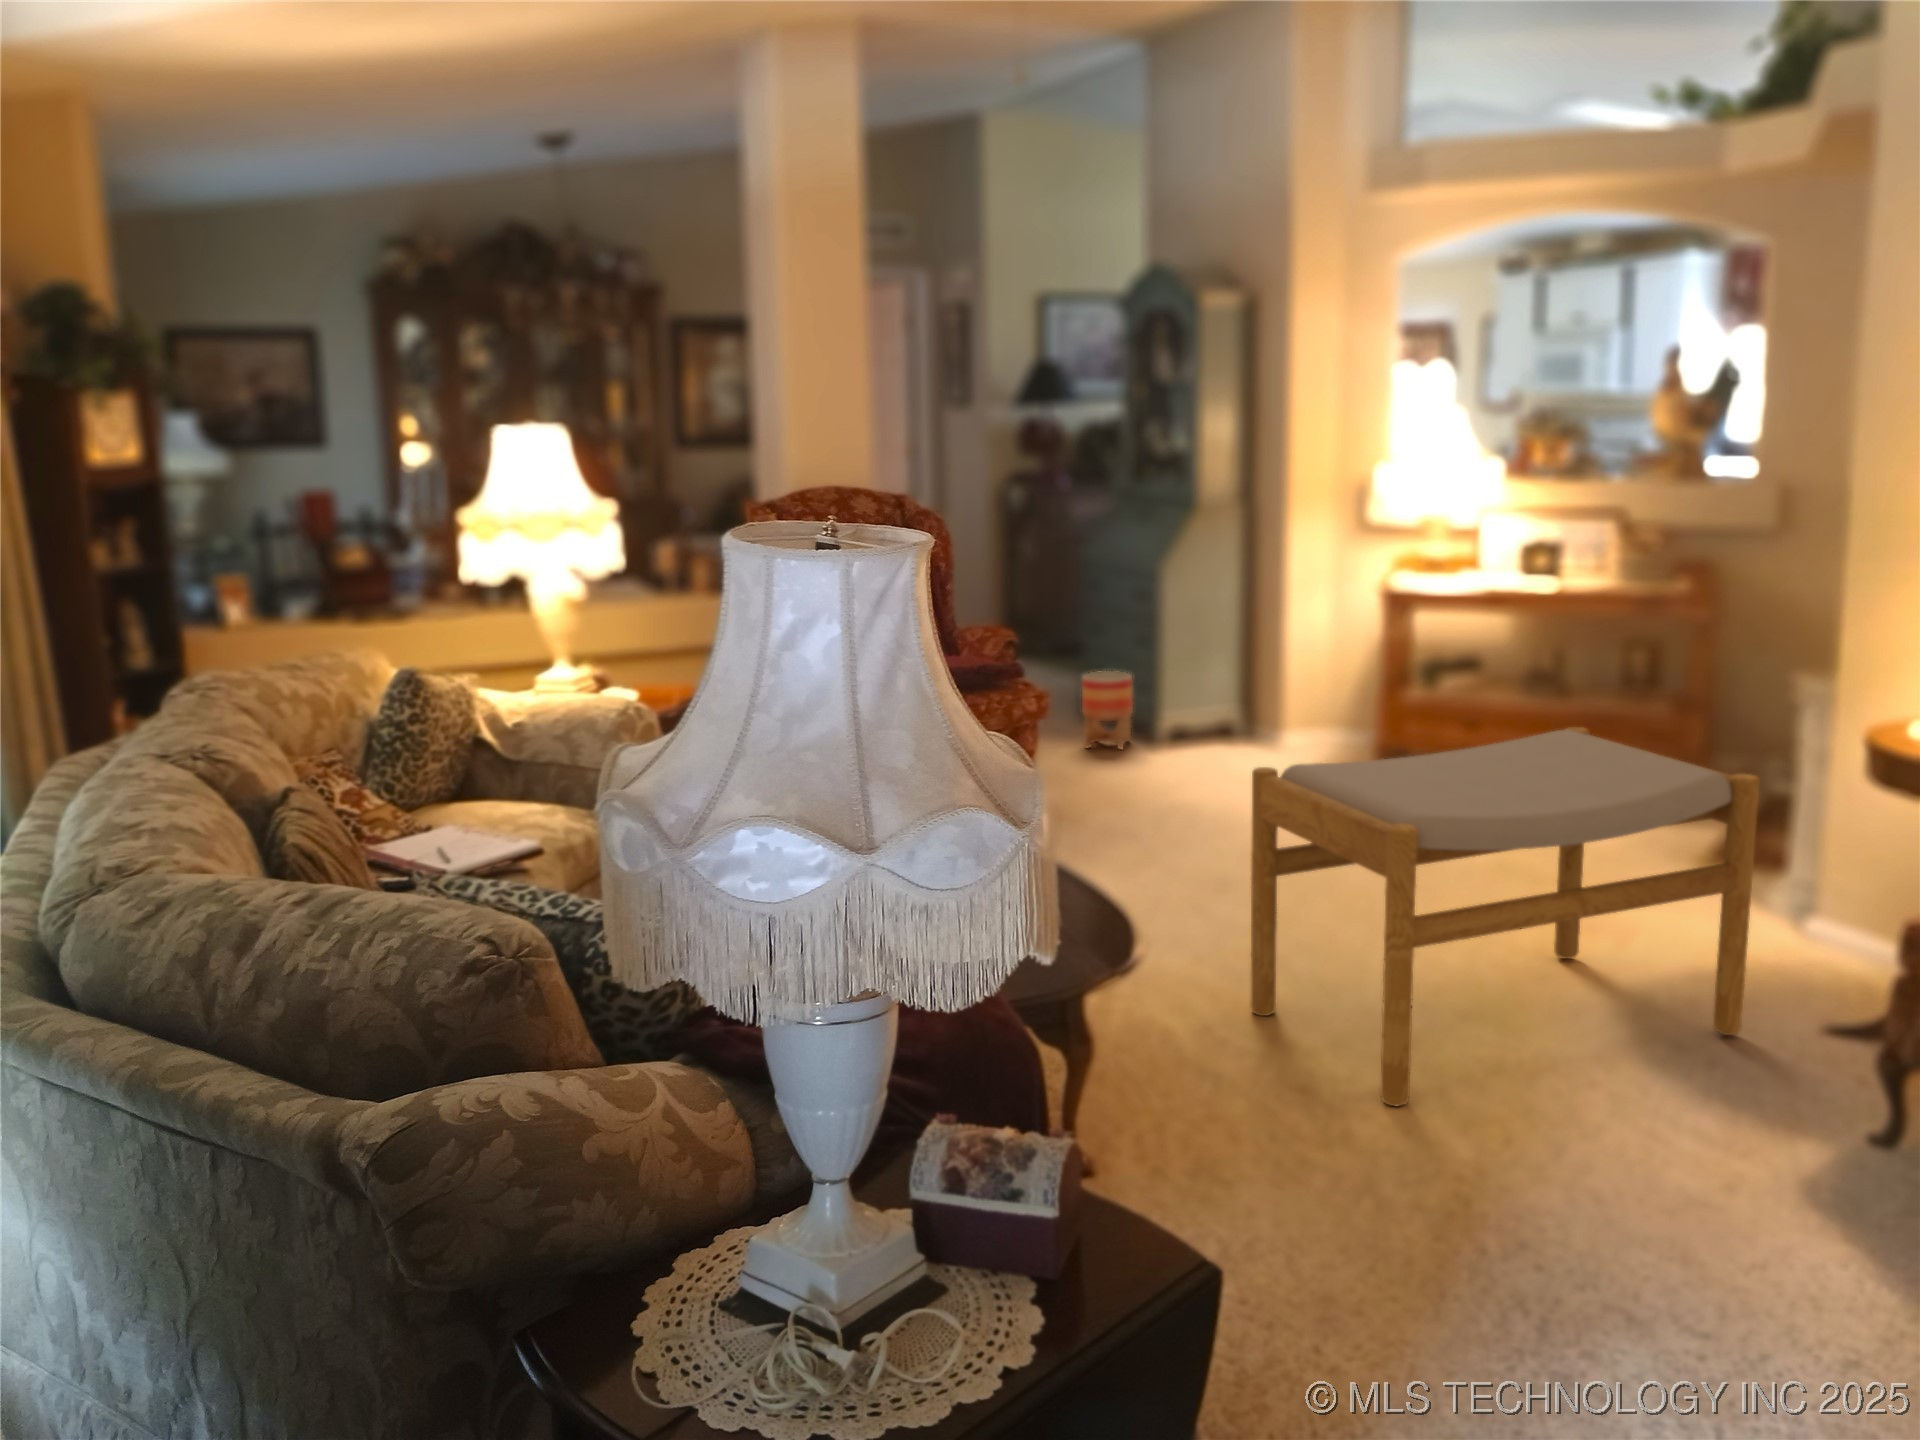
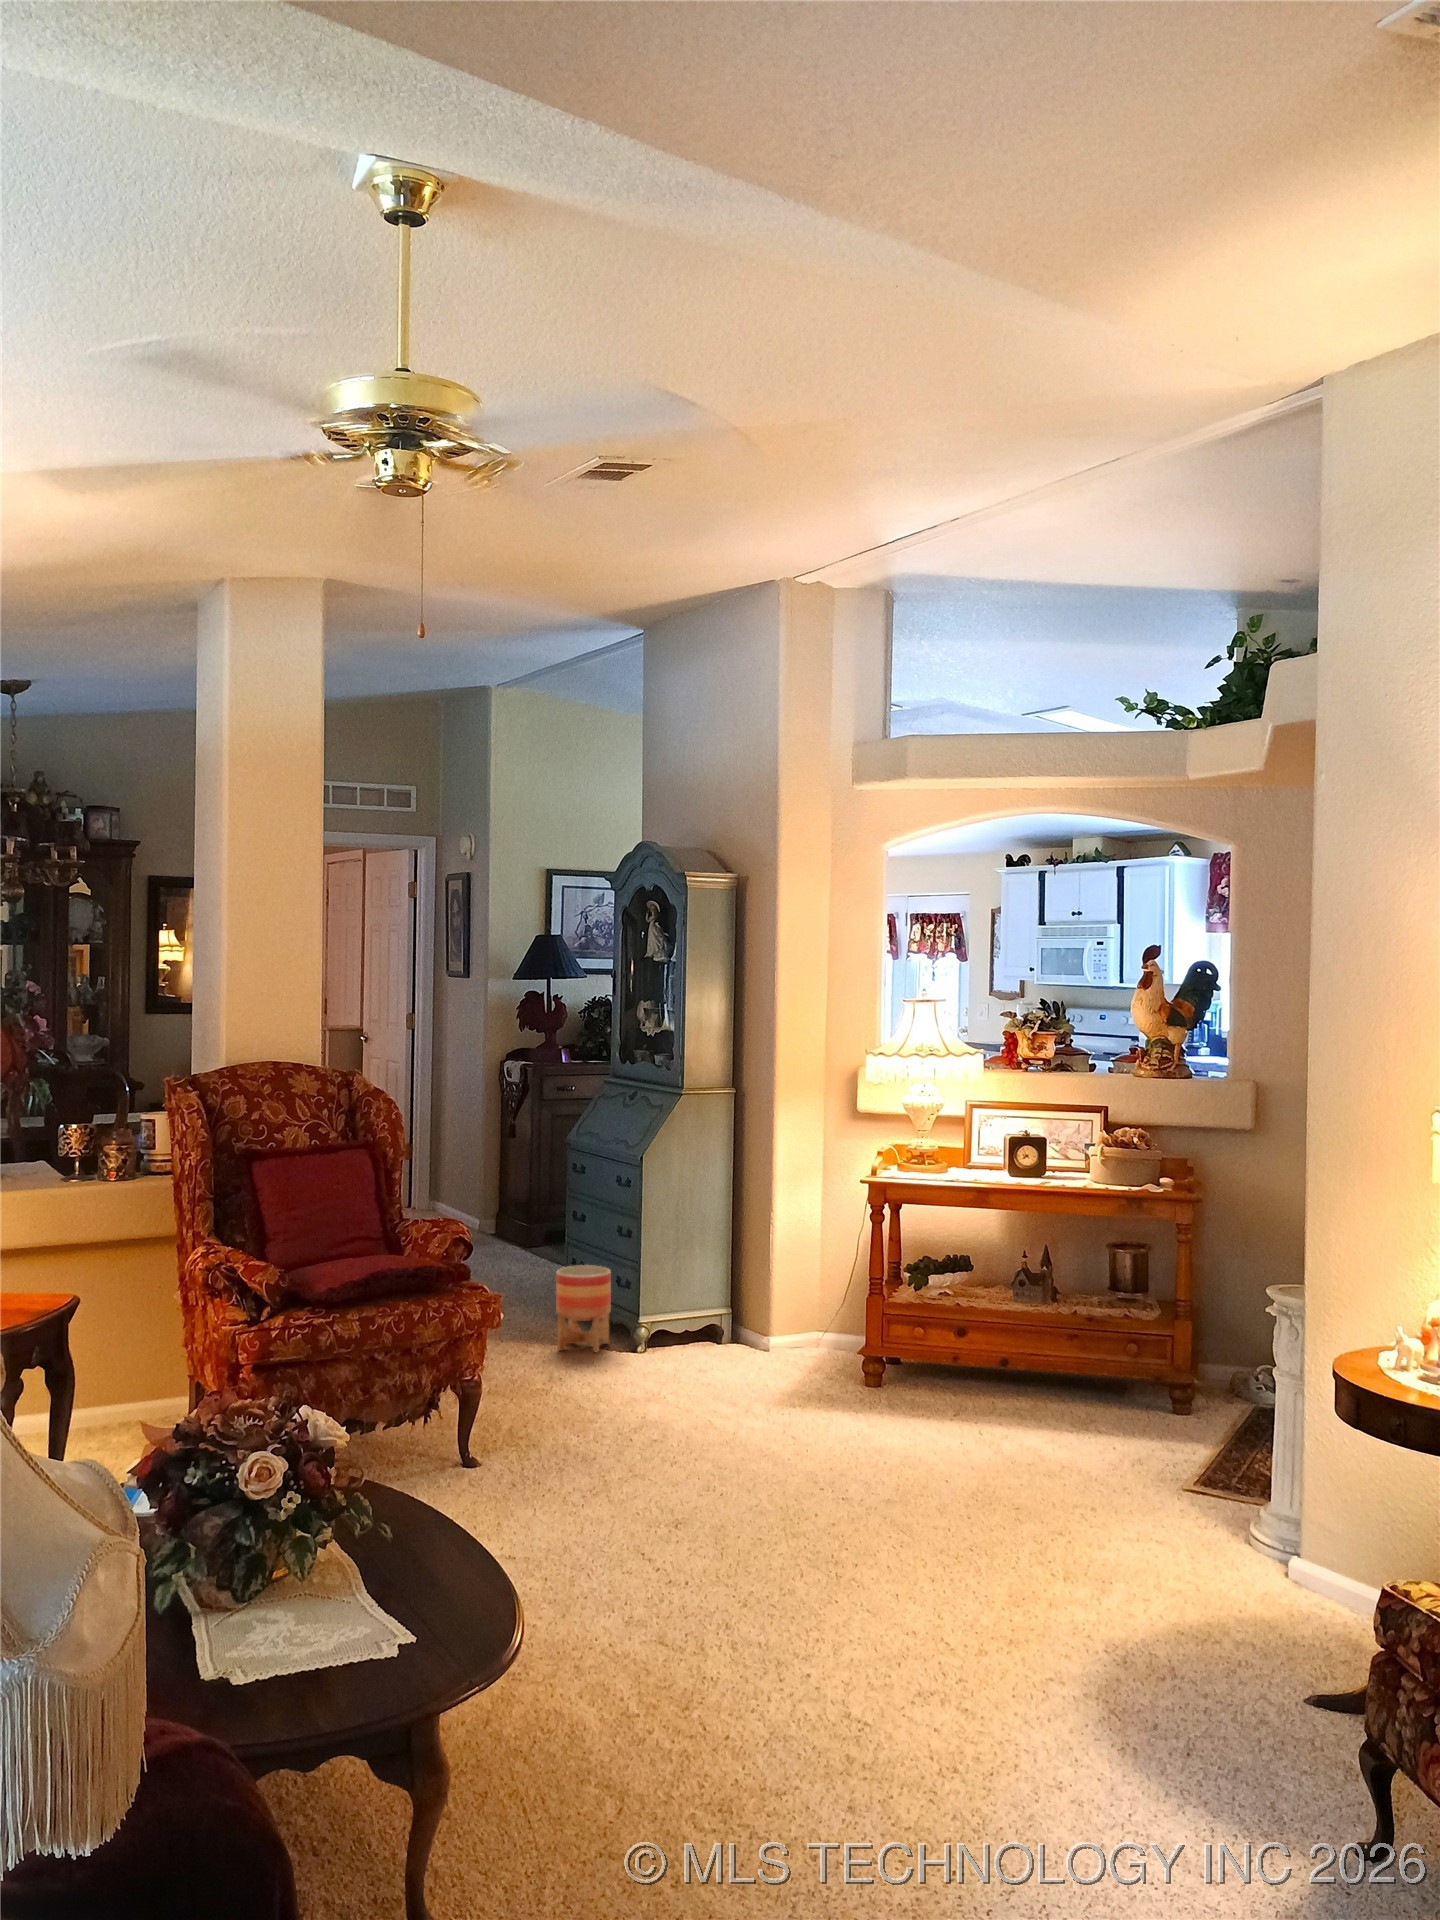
footstool: present [1250,727,1760,1106] -> none [674,1349,1215,1813]

